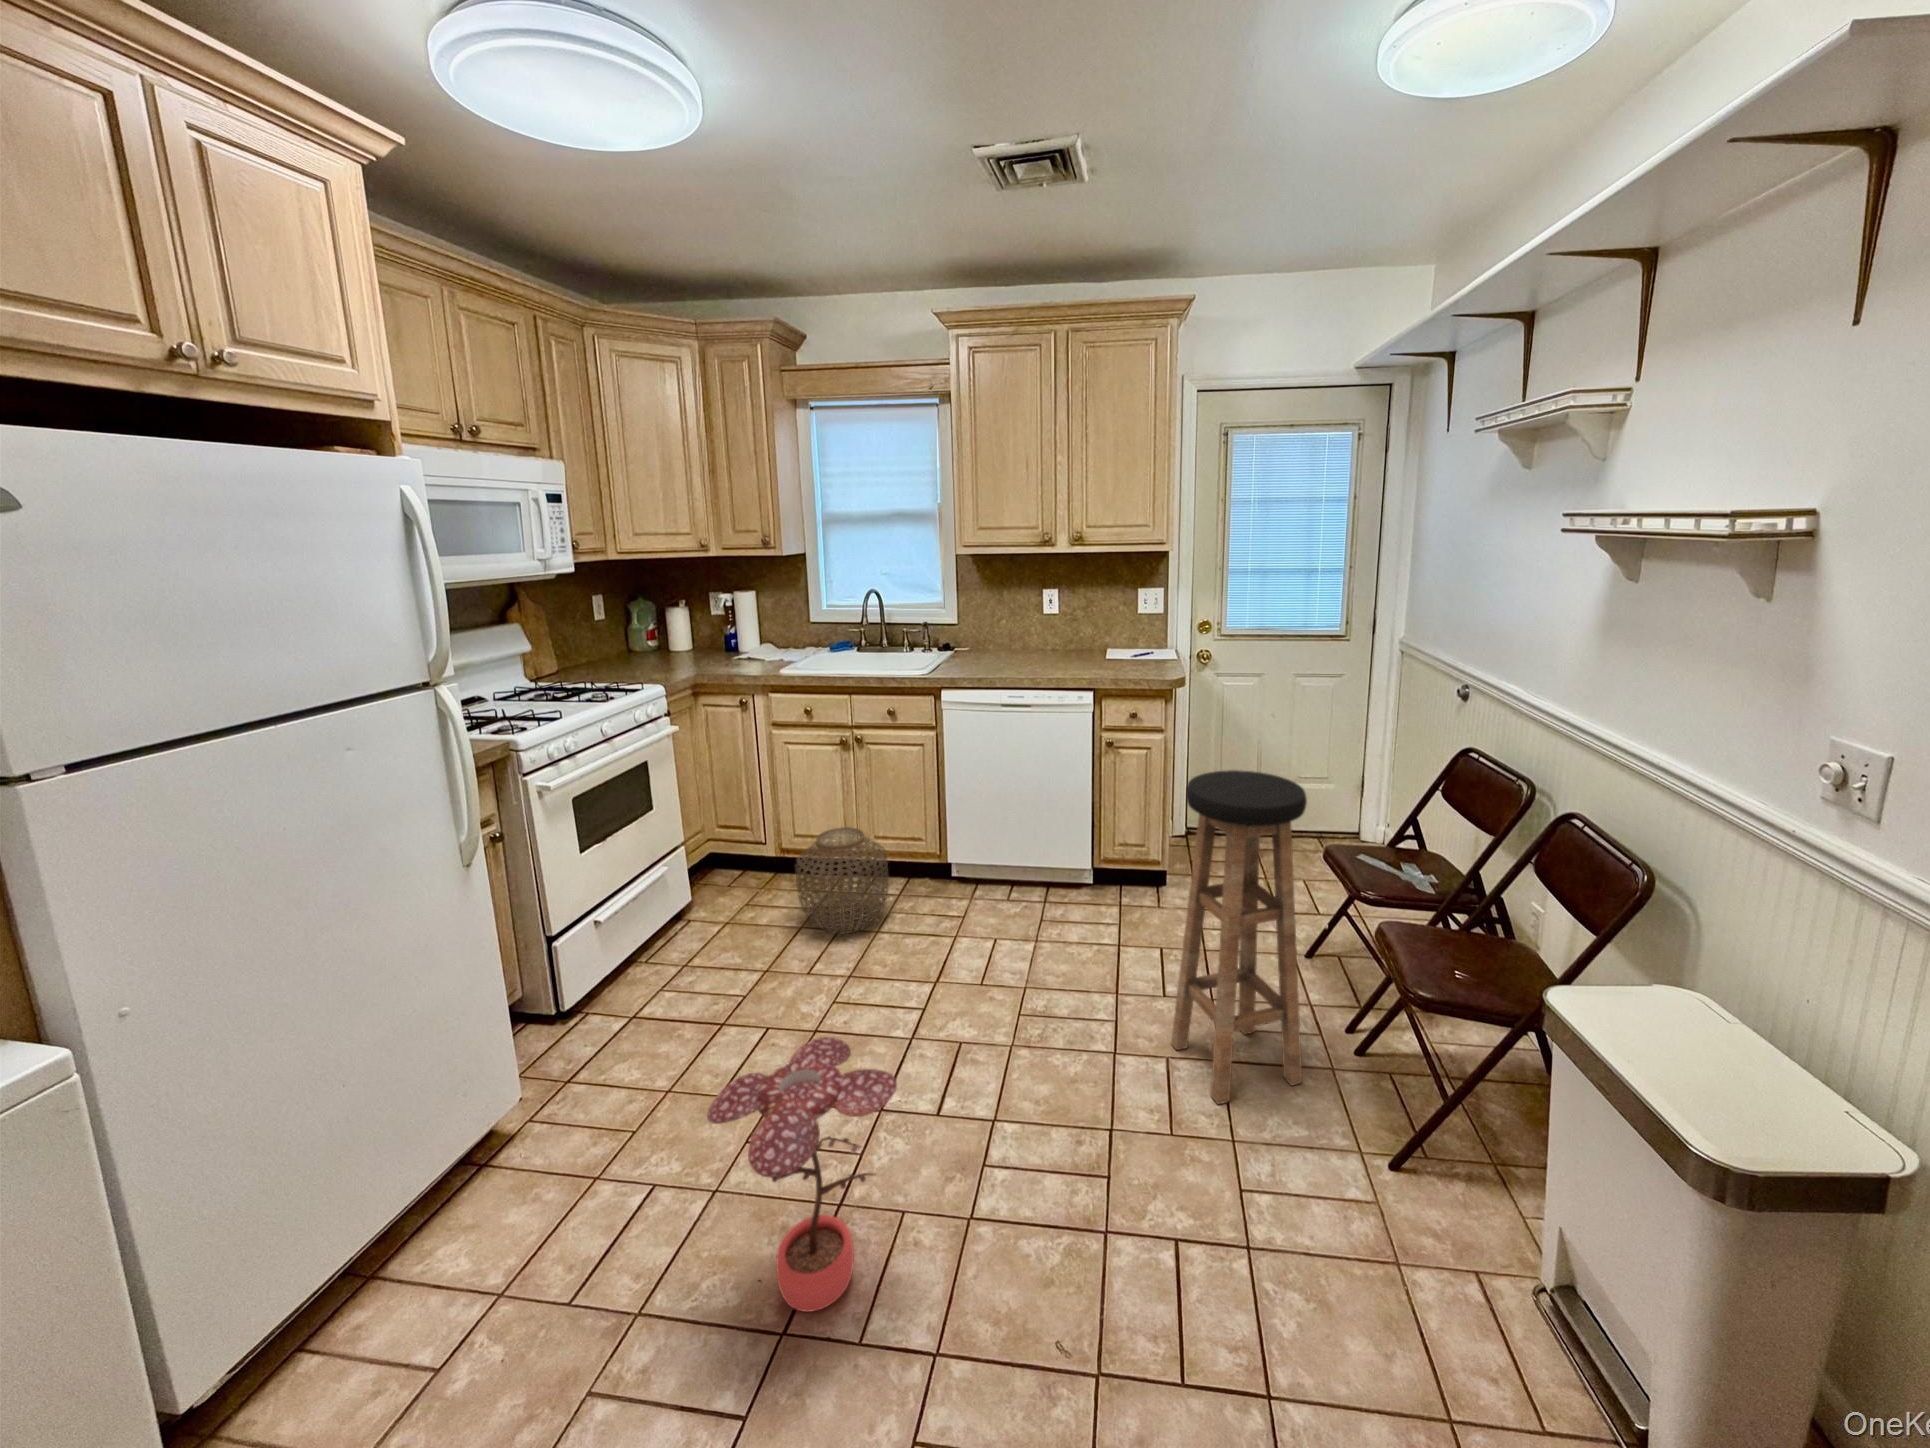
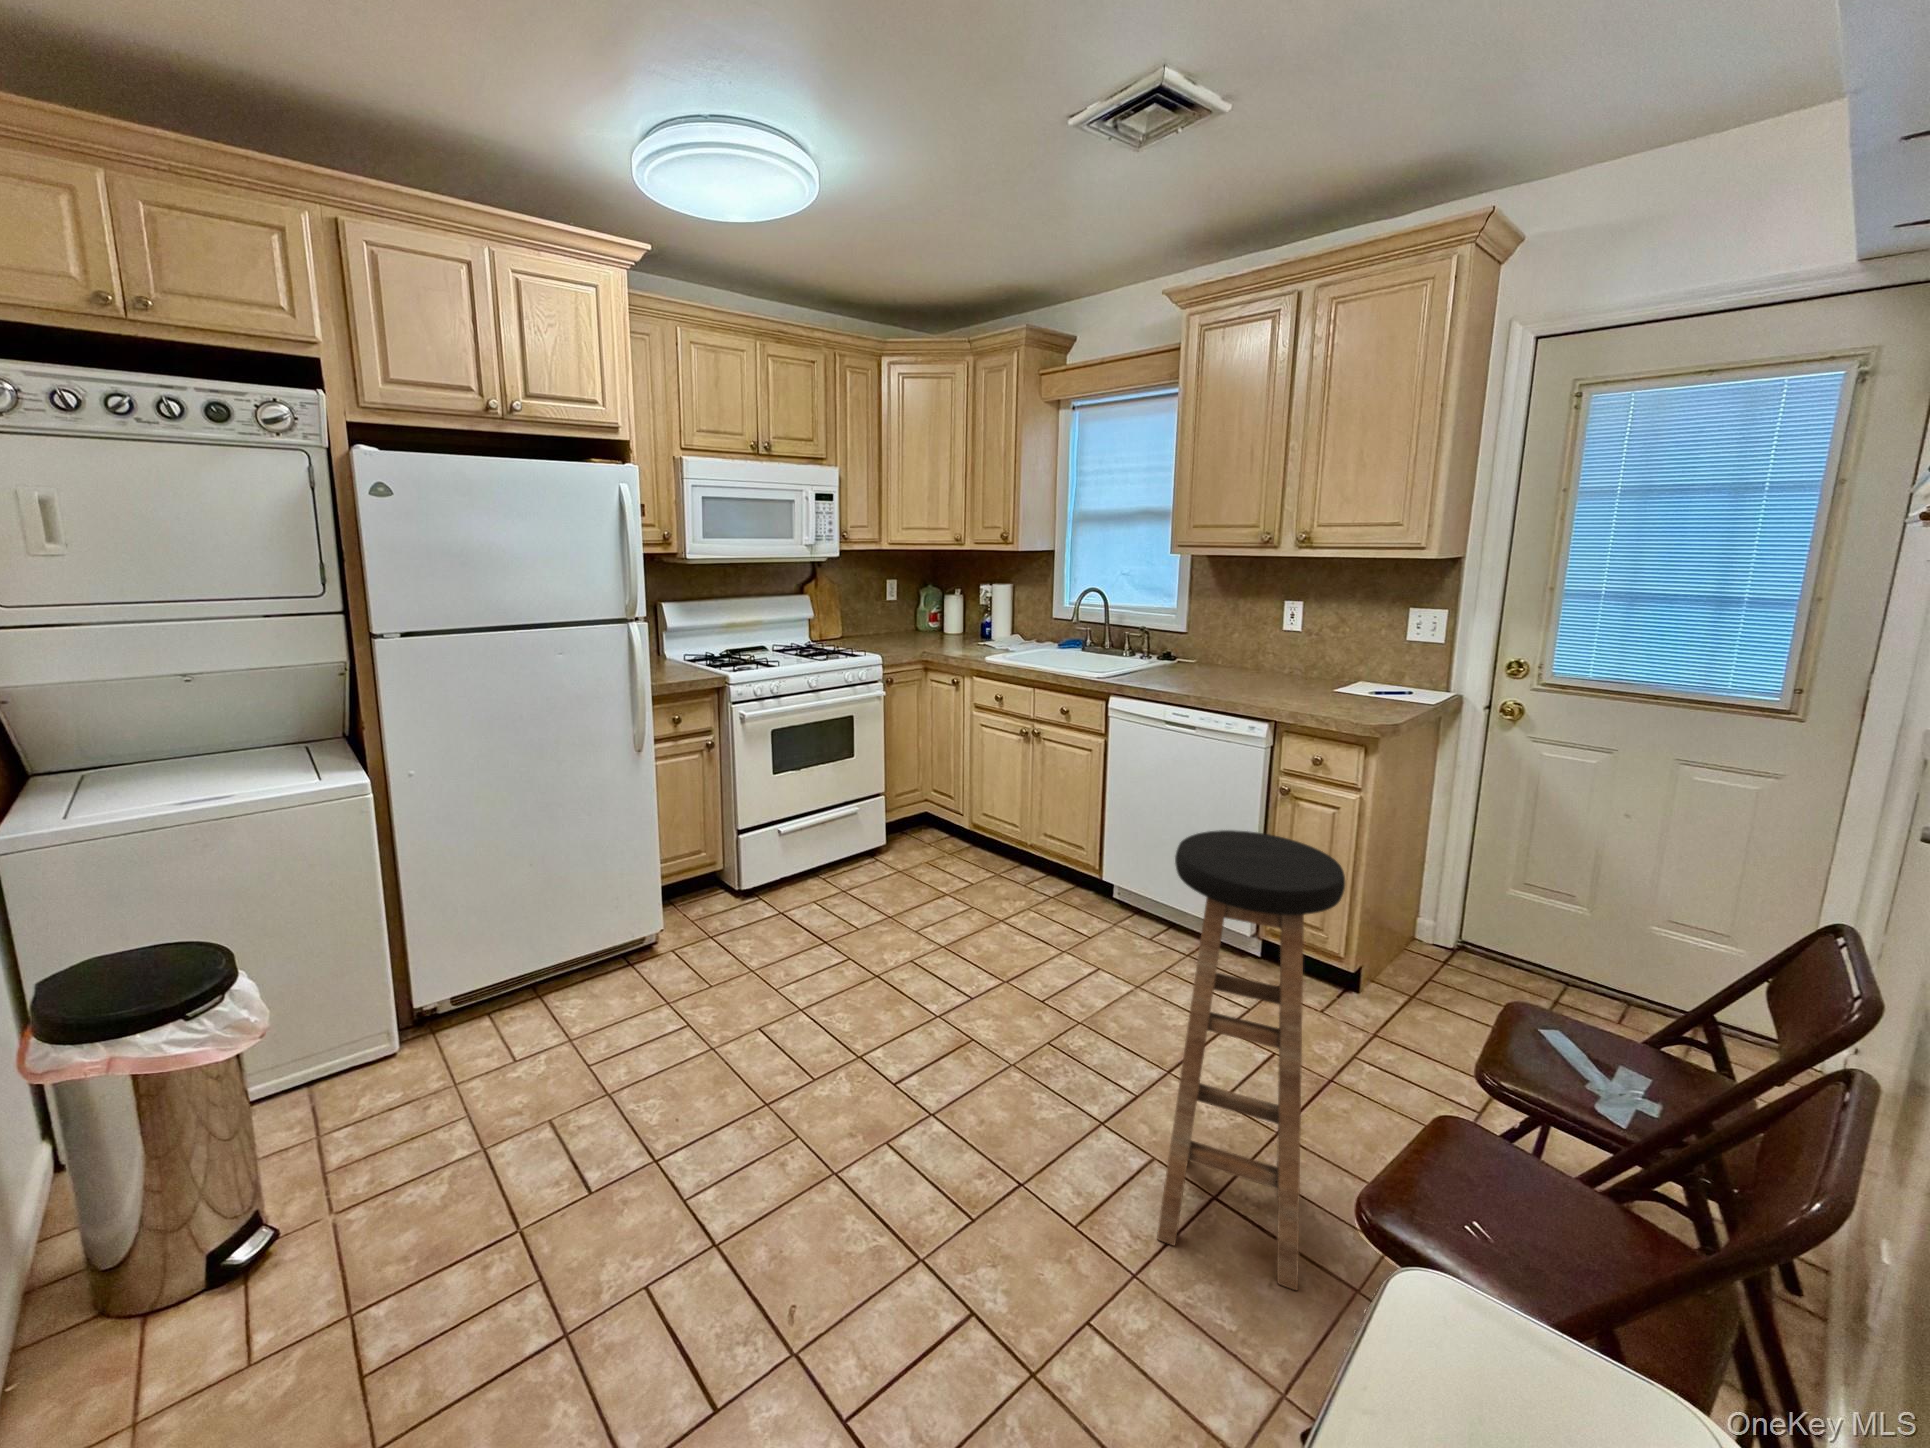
woven basket: present [796,827,889,934] -> none [940,810,1027,912]
potted plant: present [707,1037,897,1312] -> none [628,946,770,1158]

